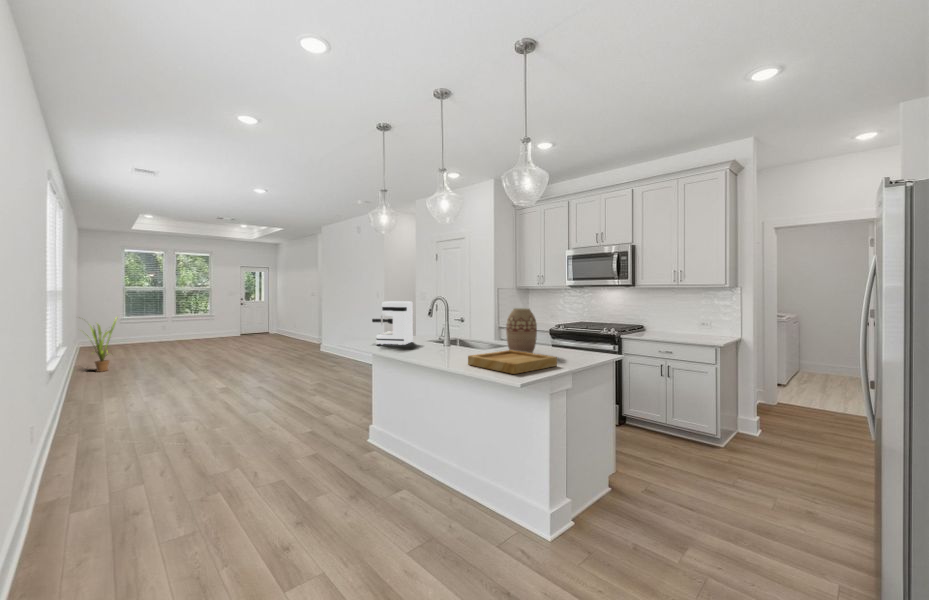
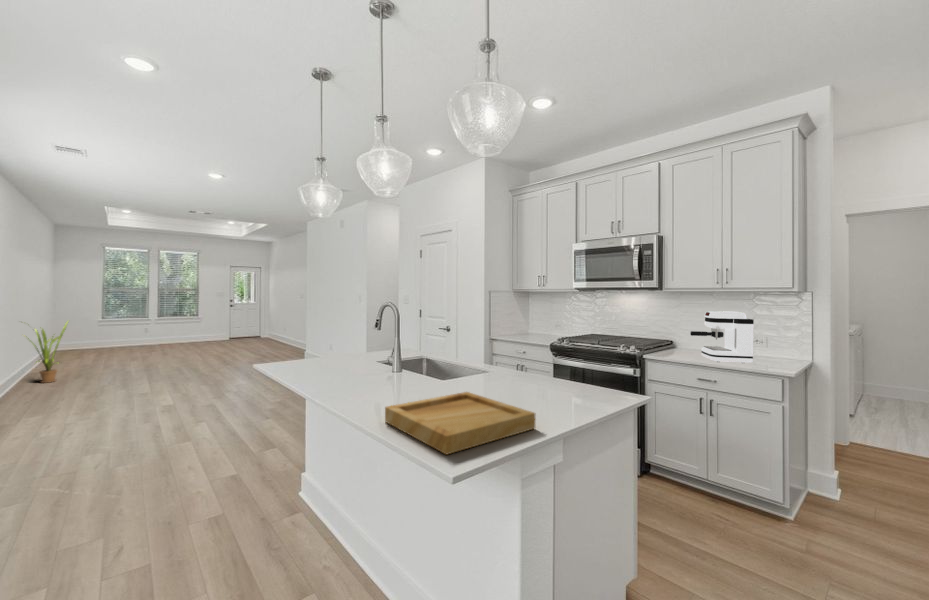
coffee maker: present [372,301,413,345] -> present [690,311,754,363]
vase: present [506,308,537,353] -> none [467,323,513,398]

